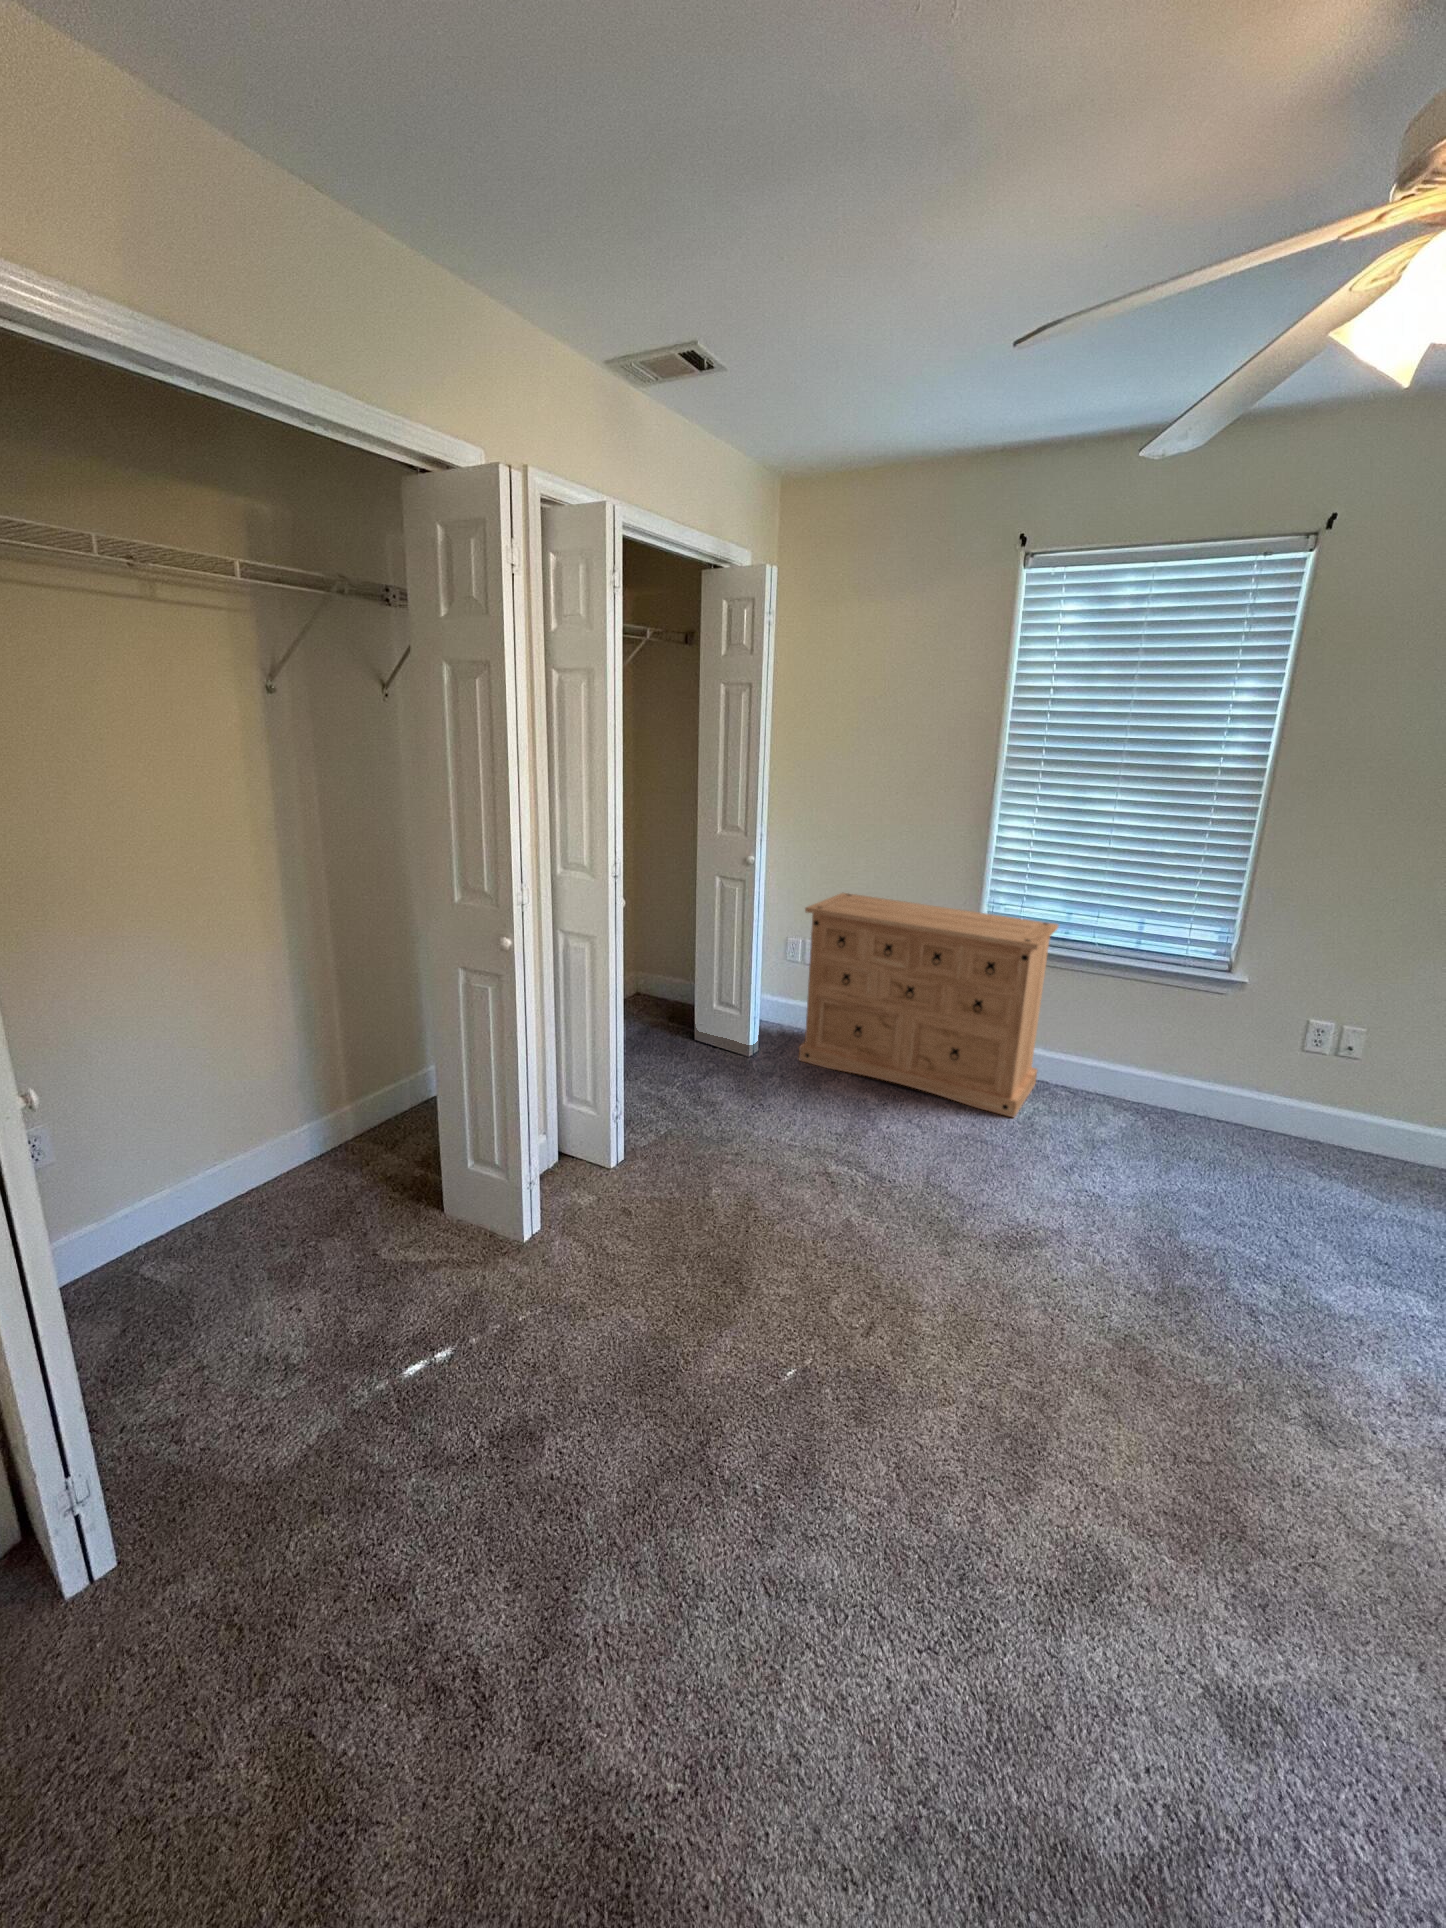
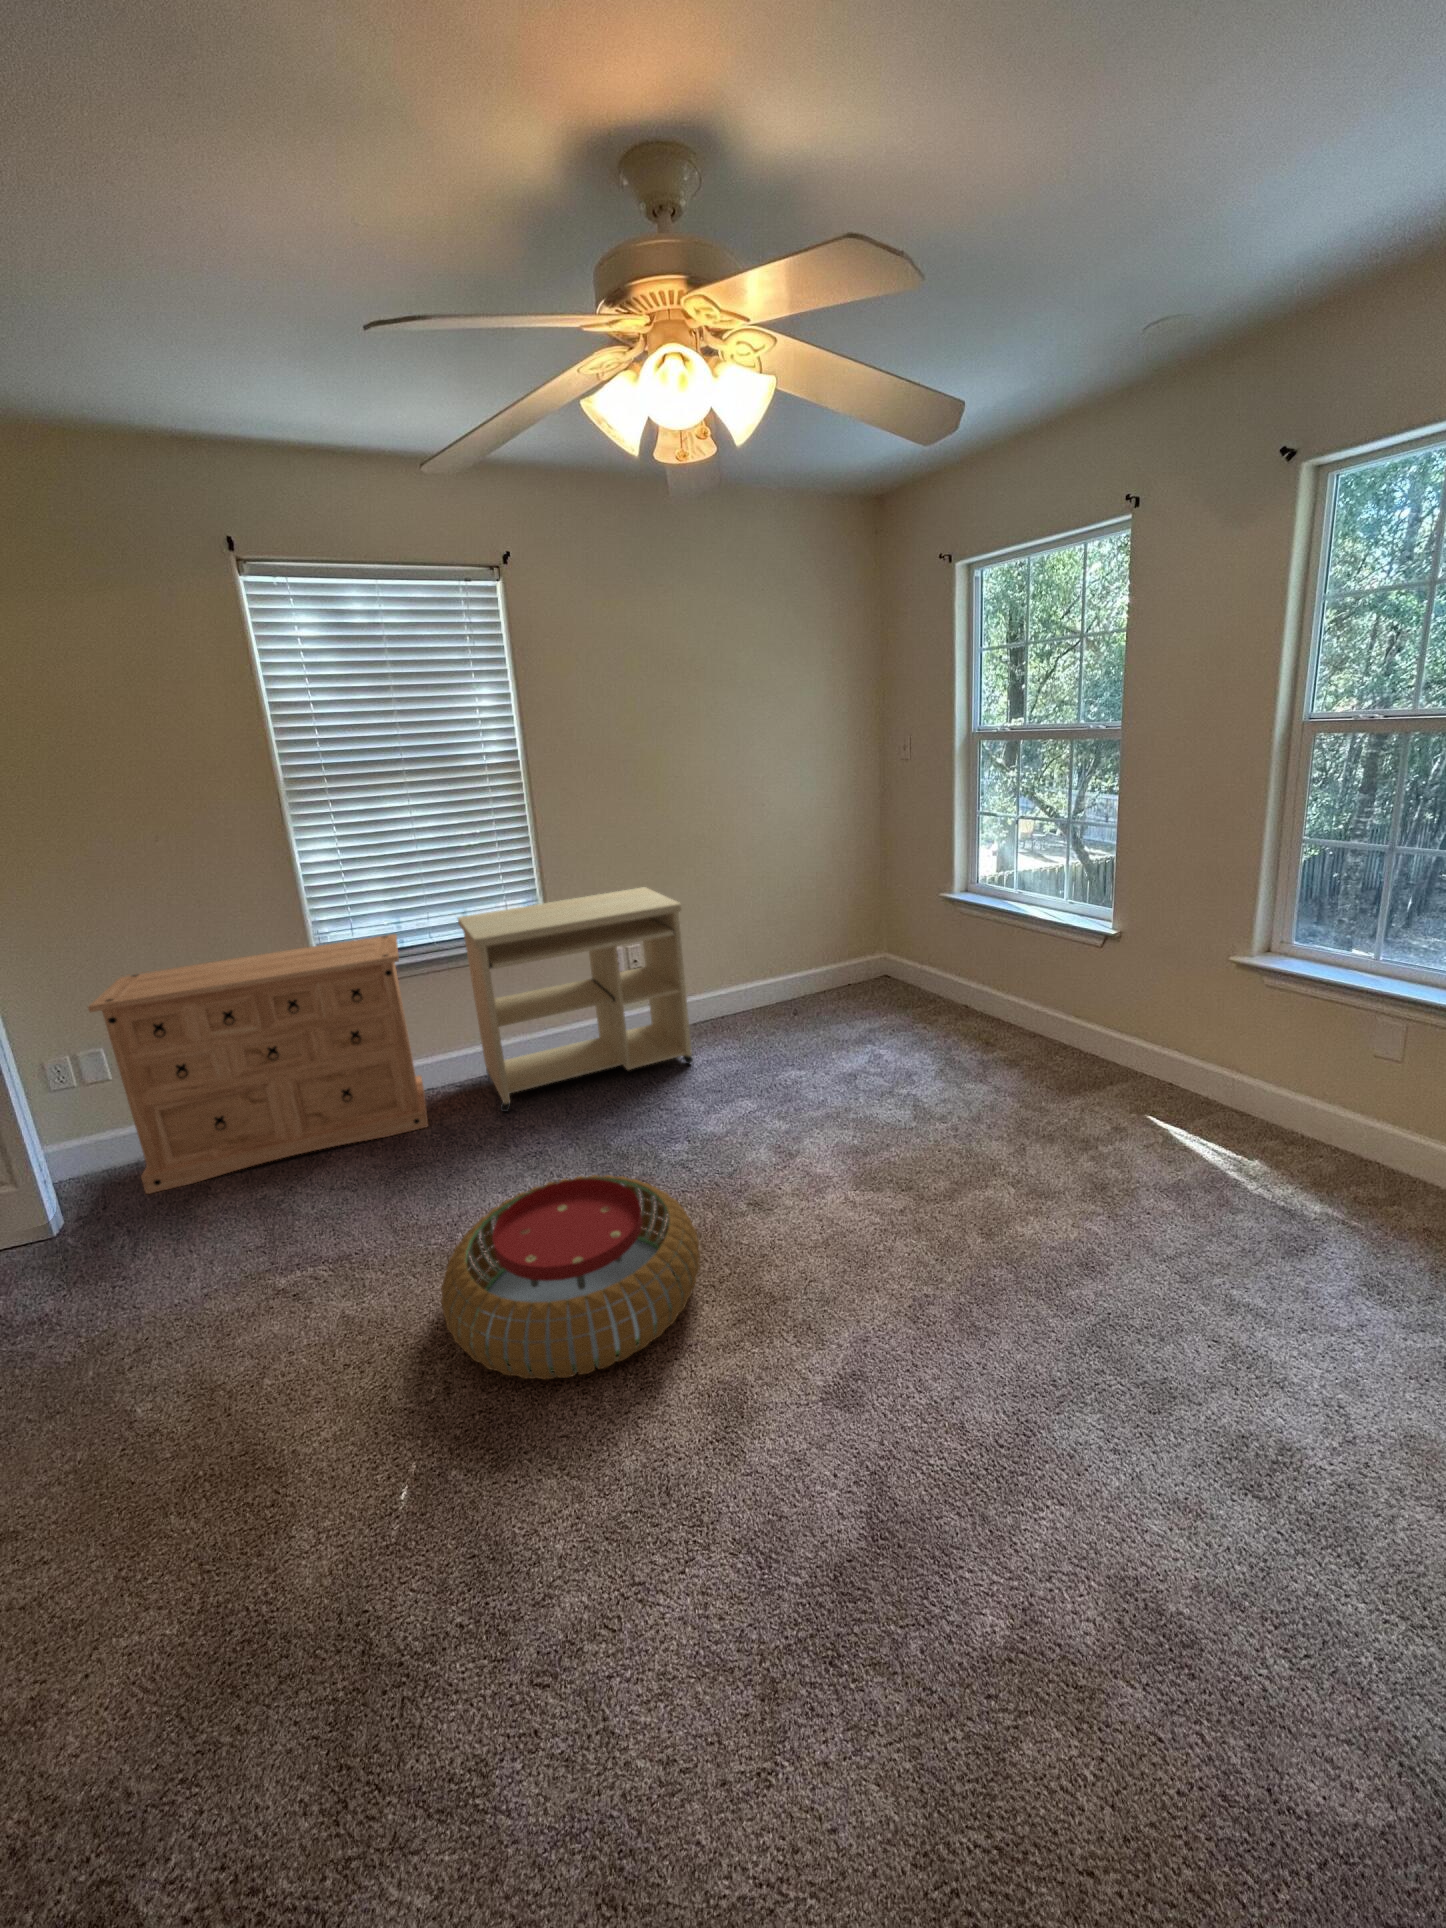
desk: none [1089,926,1432,1211] -> present [457,887,693,1112]
pouf: none [890,1214,1189,1448] -> present [441,1175,700,1379]

